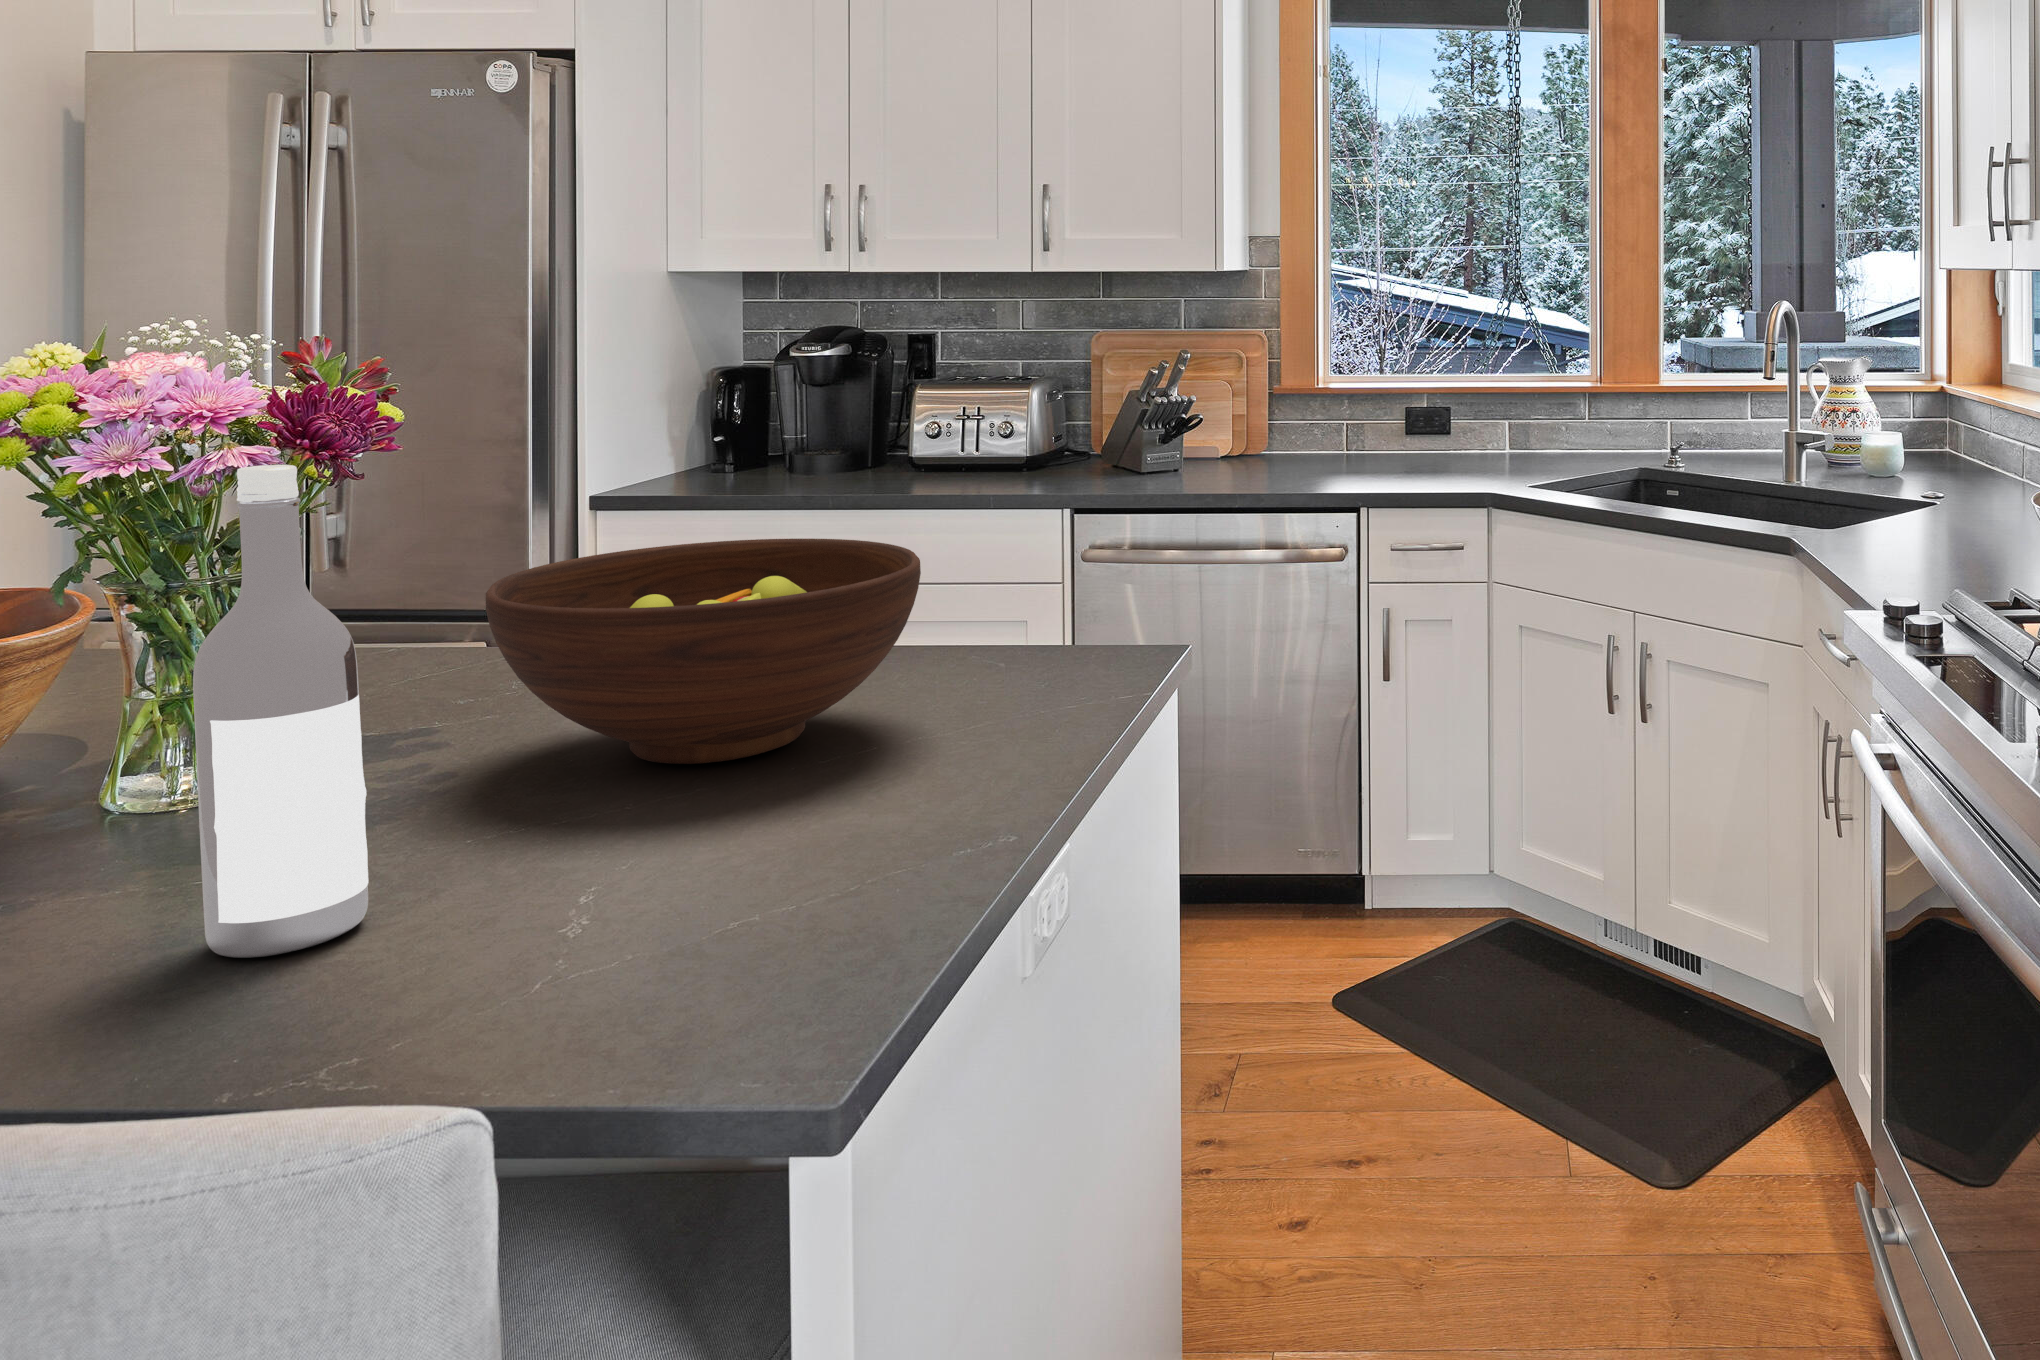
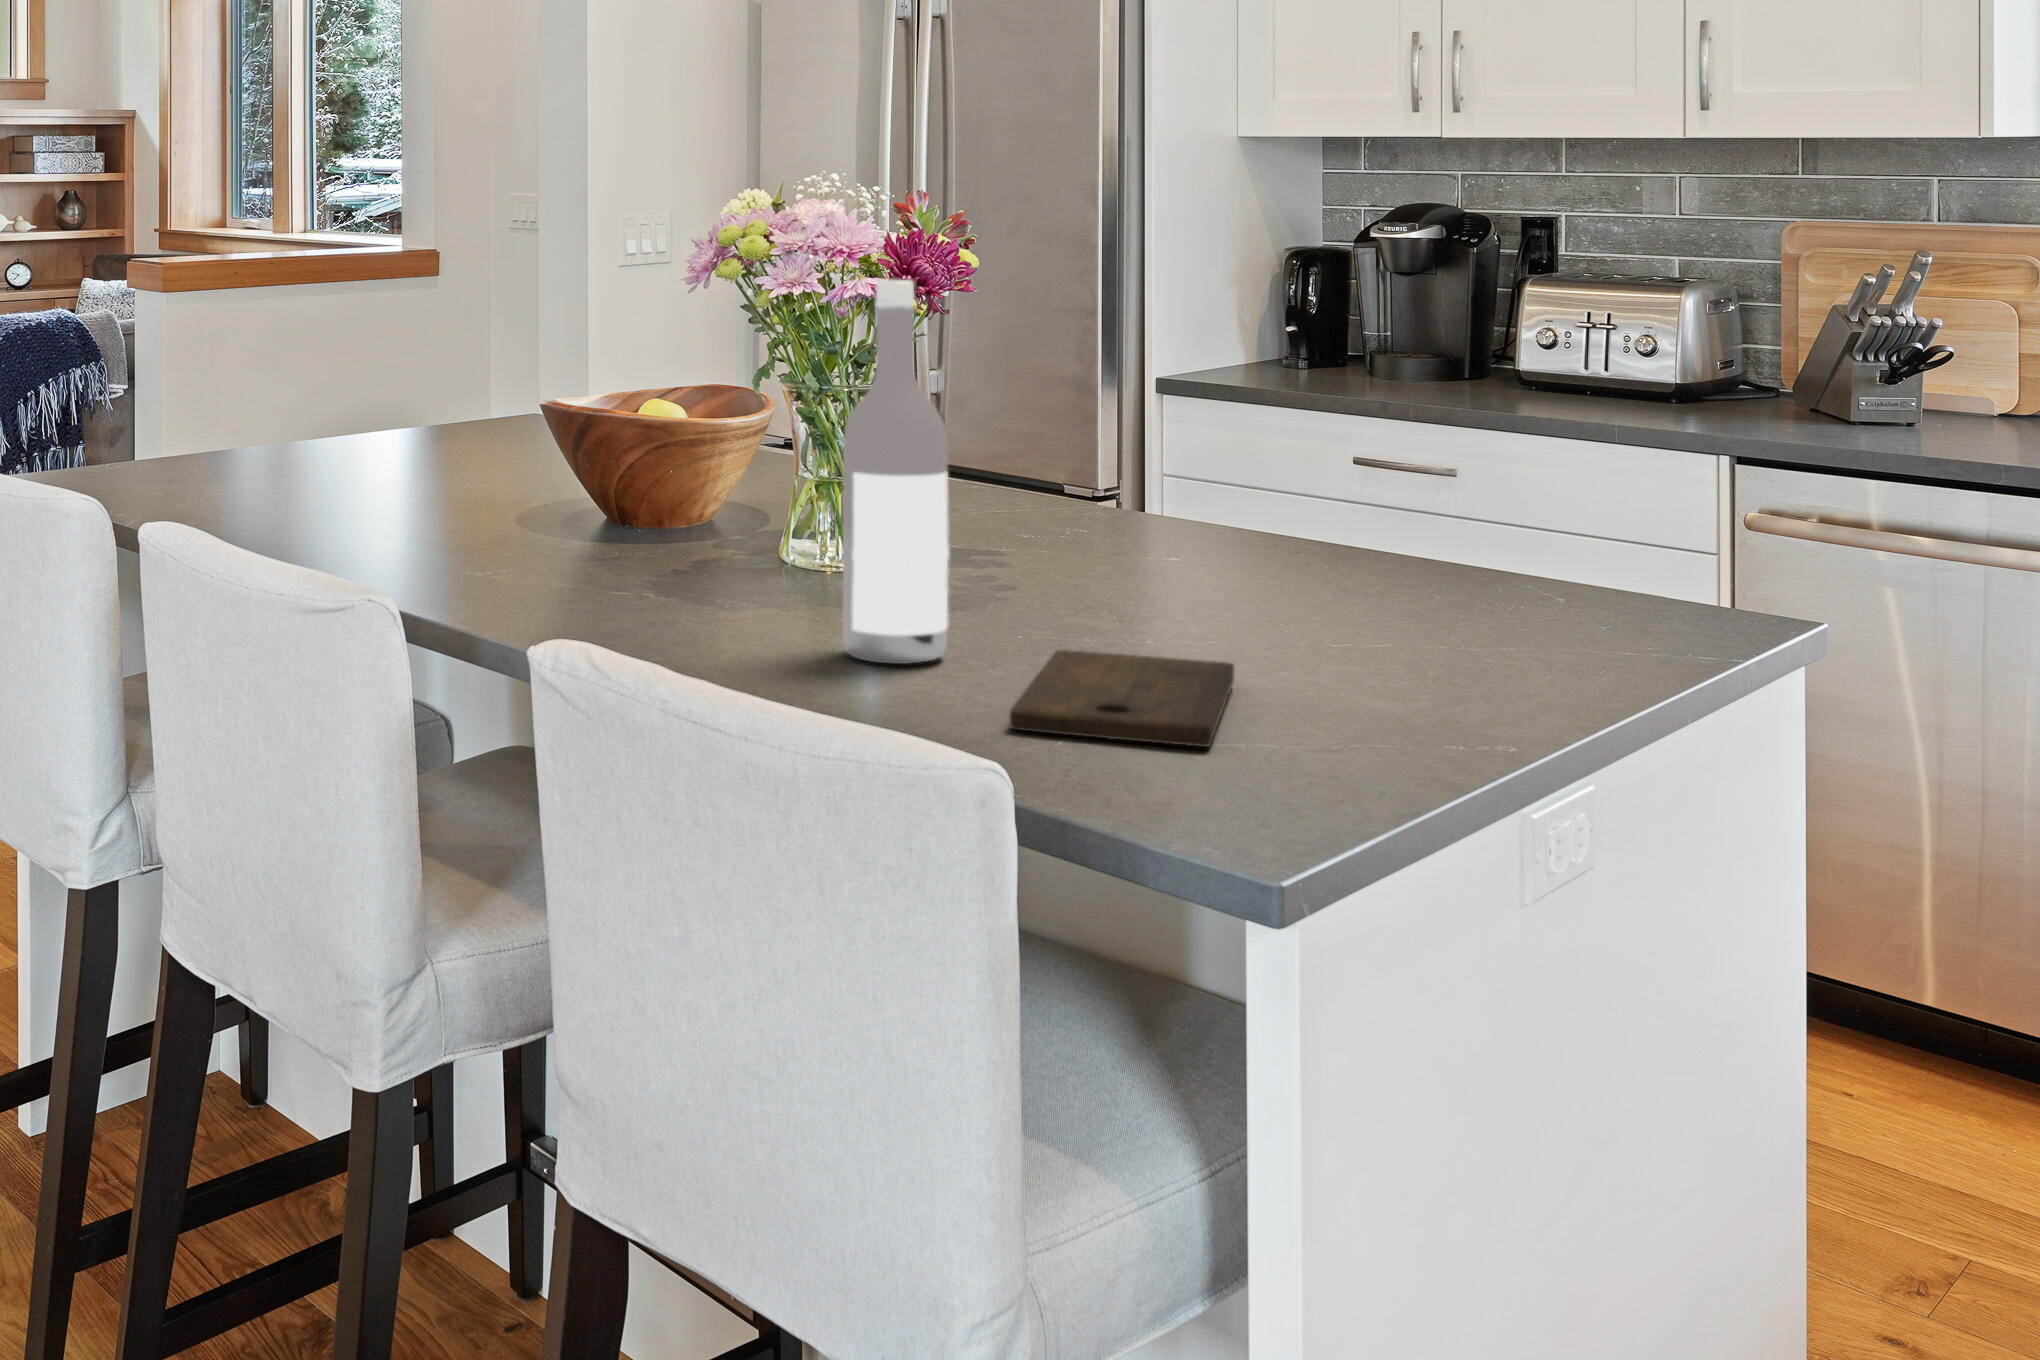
fruit bowl: present [486,539,921,764] -> none [1041,406,1449,612]
cutting board: none [464,849,741,1034] -> present [1010,650,1234,747]

